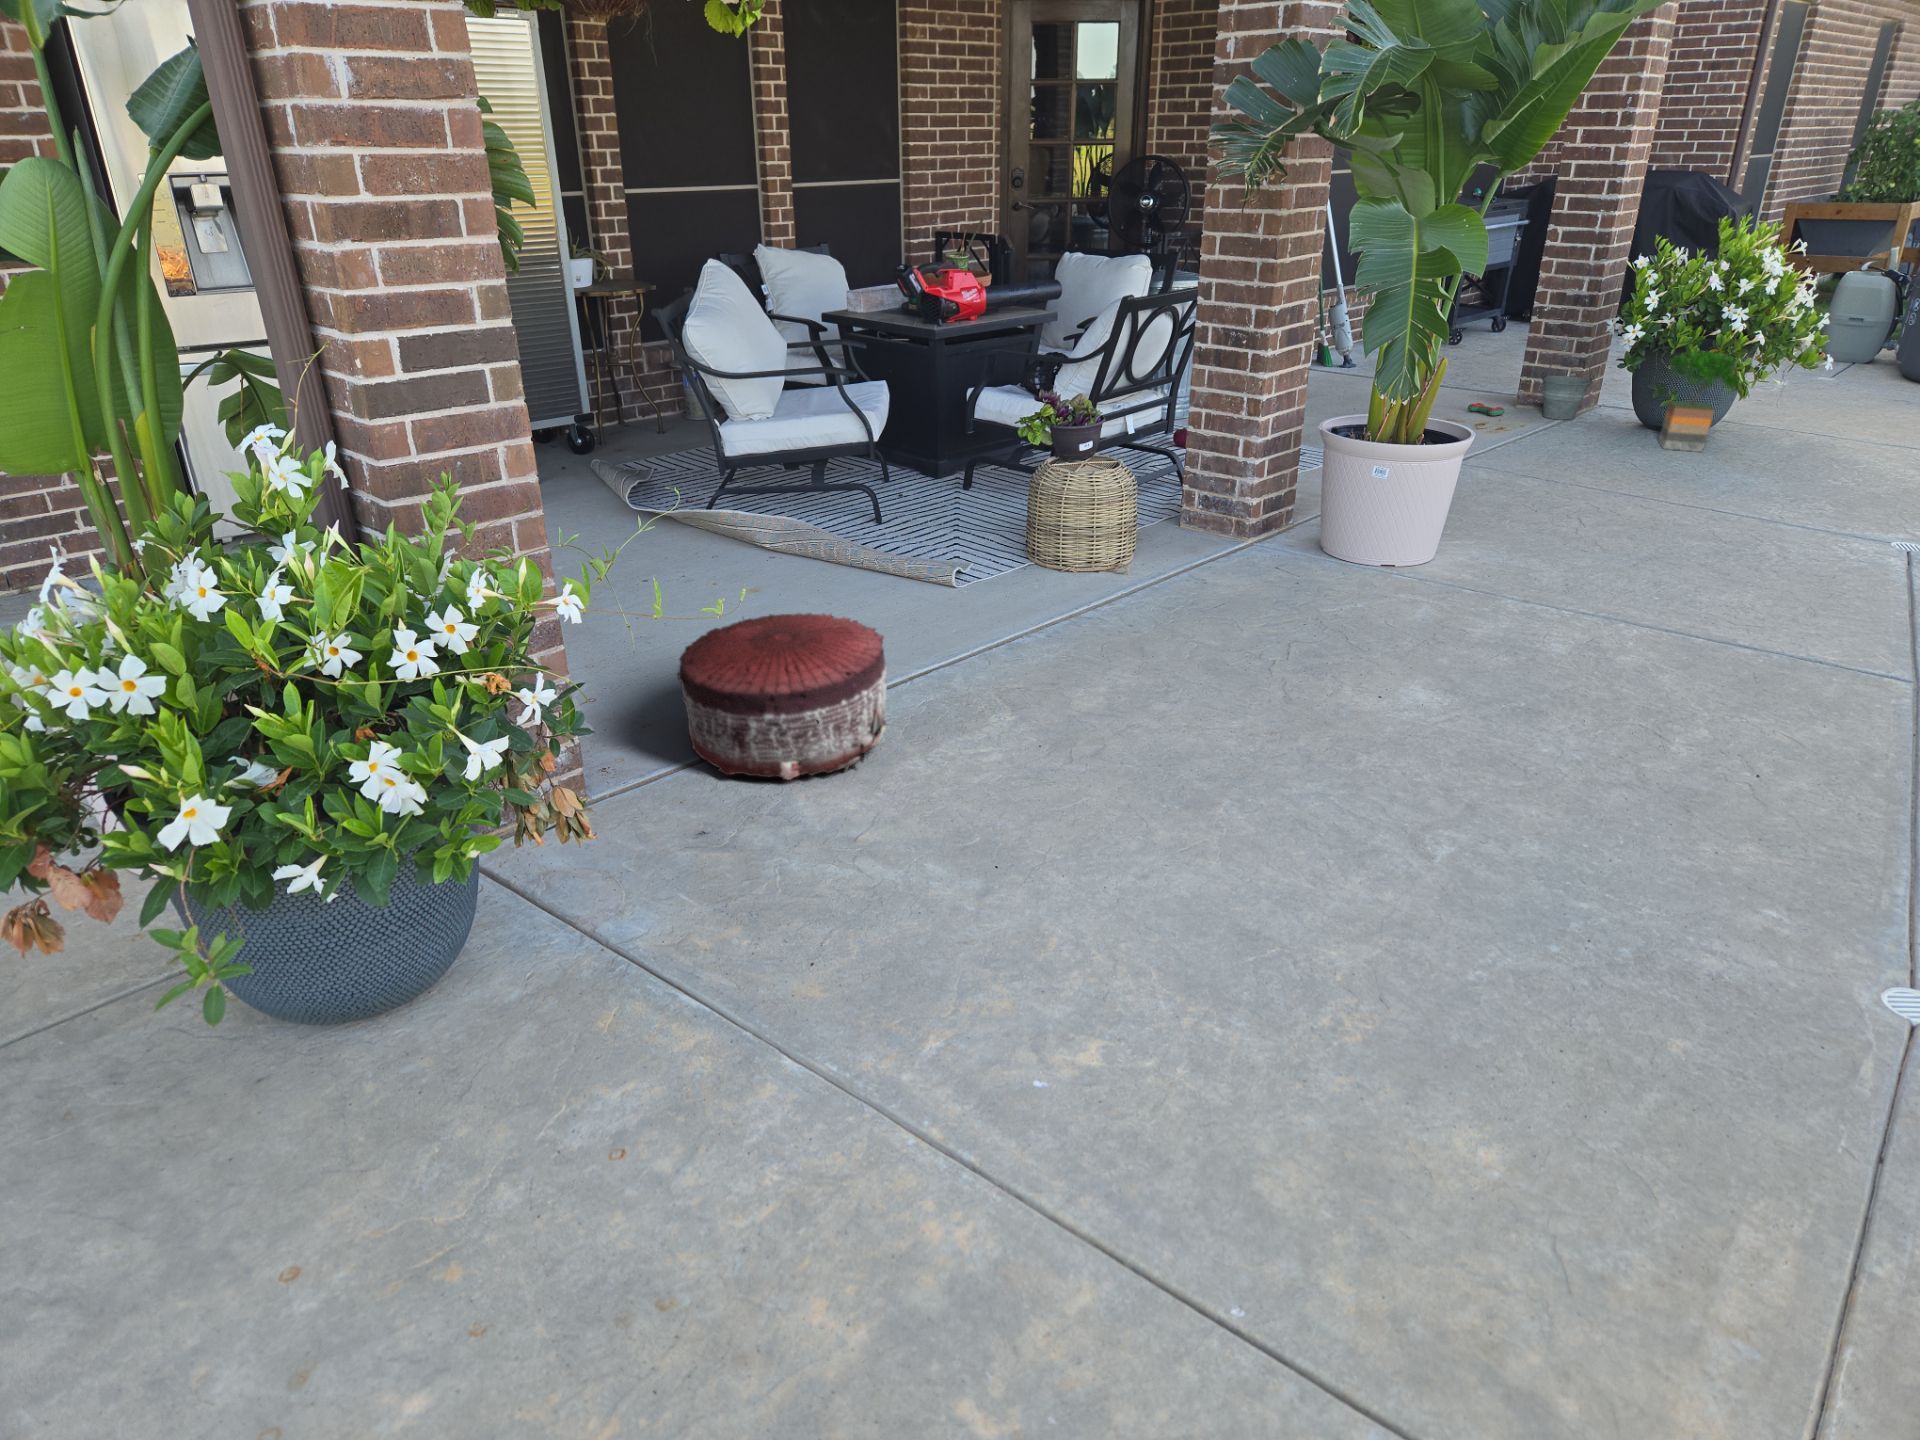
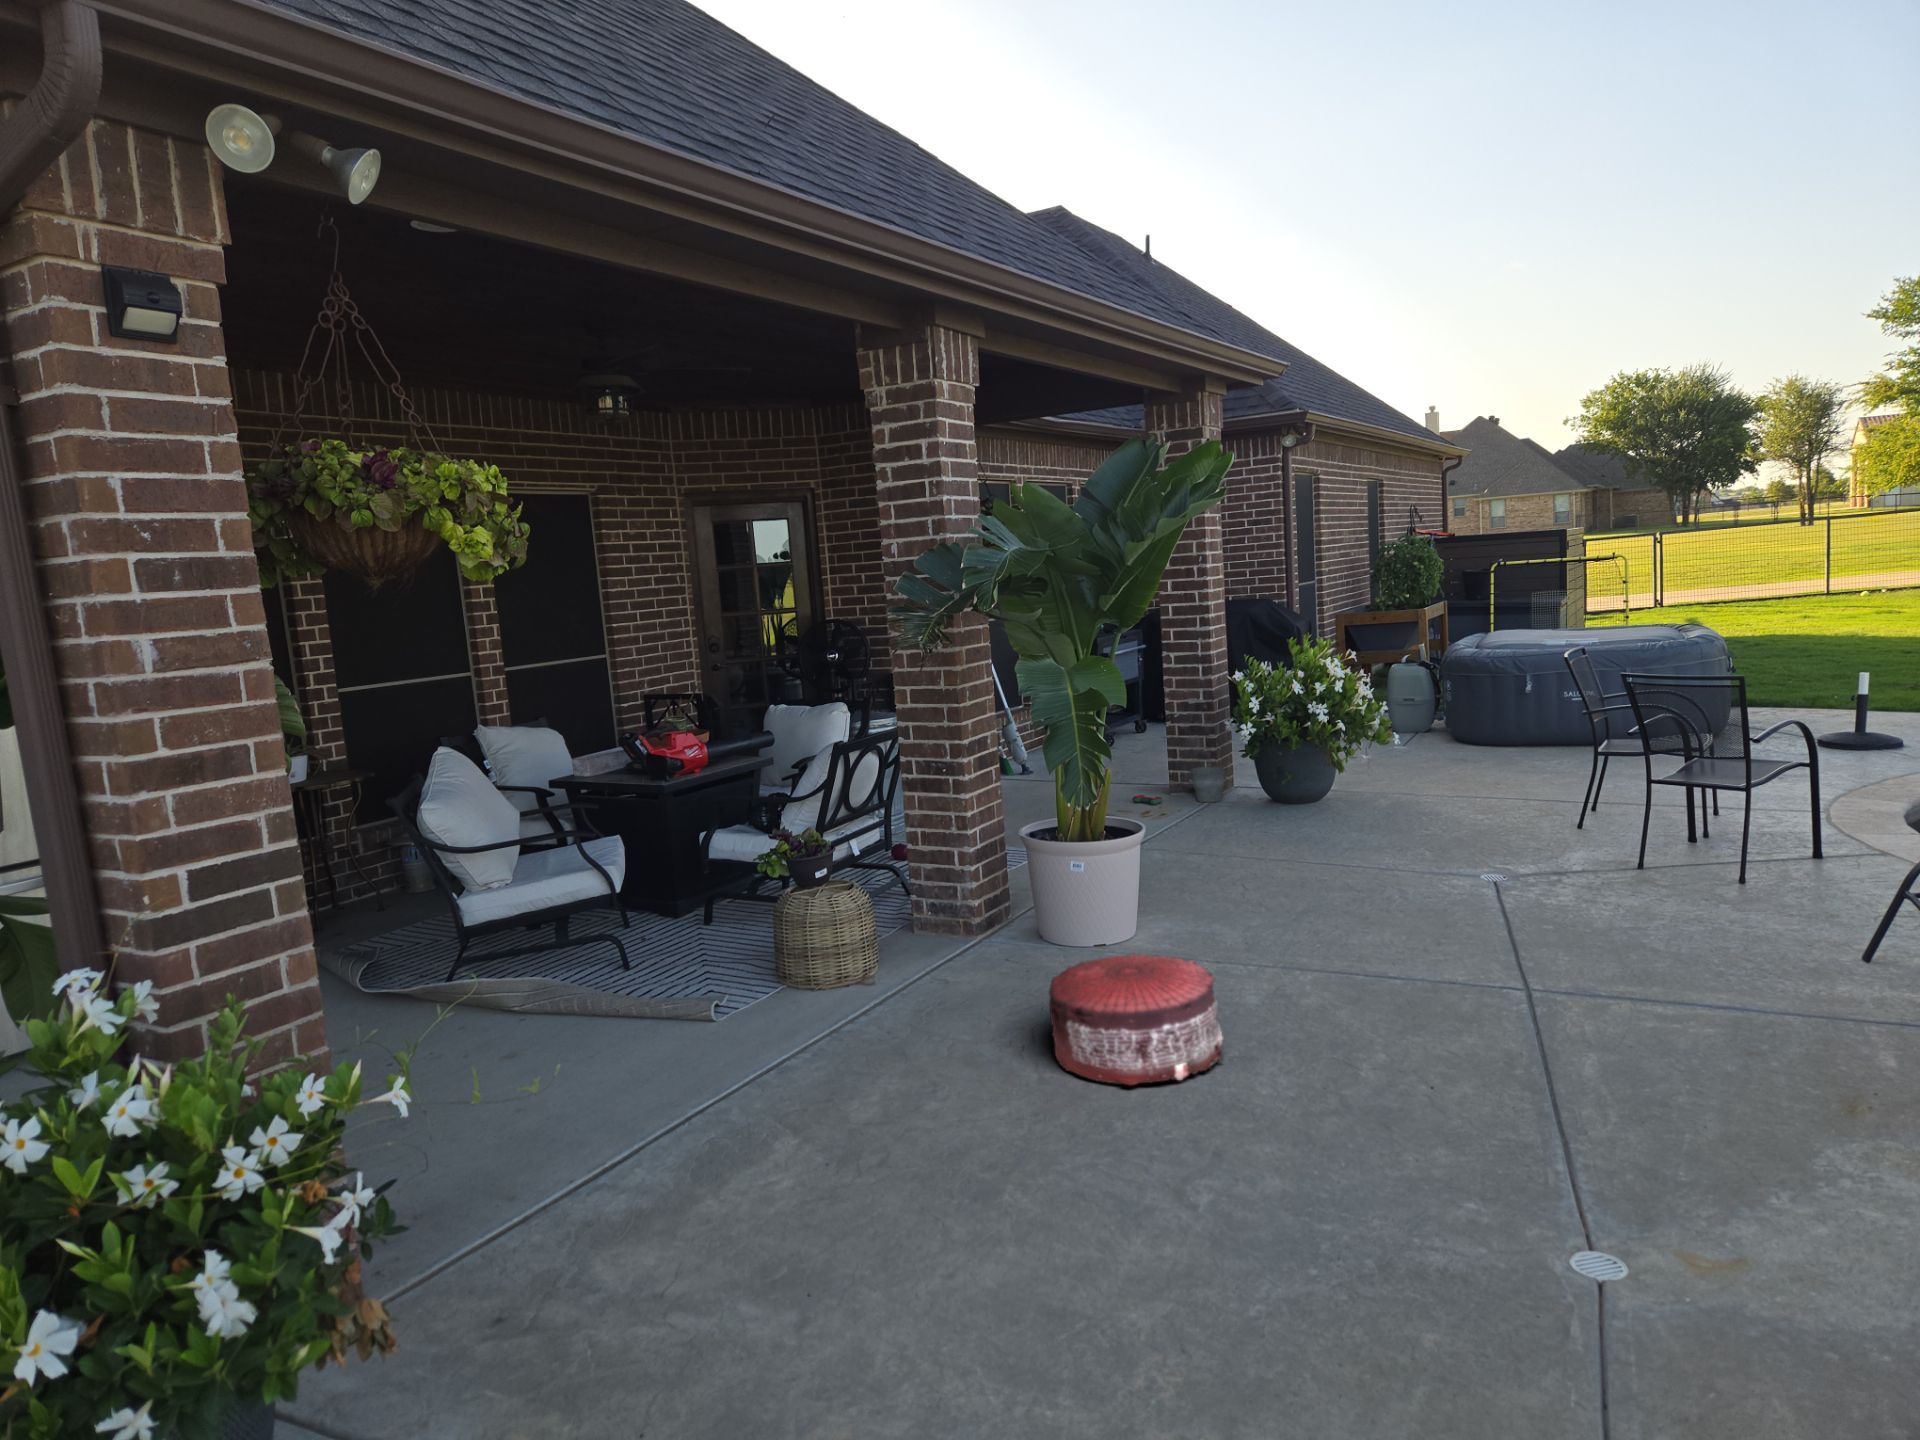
potted tree: present [1659,351,1740,452] -> none [1278,737,1336,817]
pouf: present [678,613,887,780] -> present [1049,953,1223,1085]

